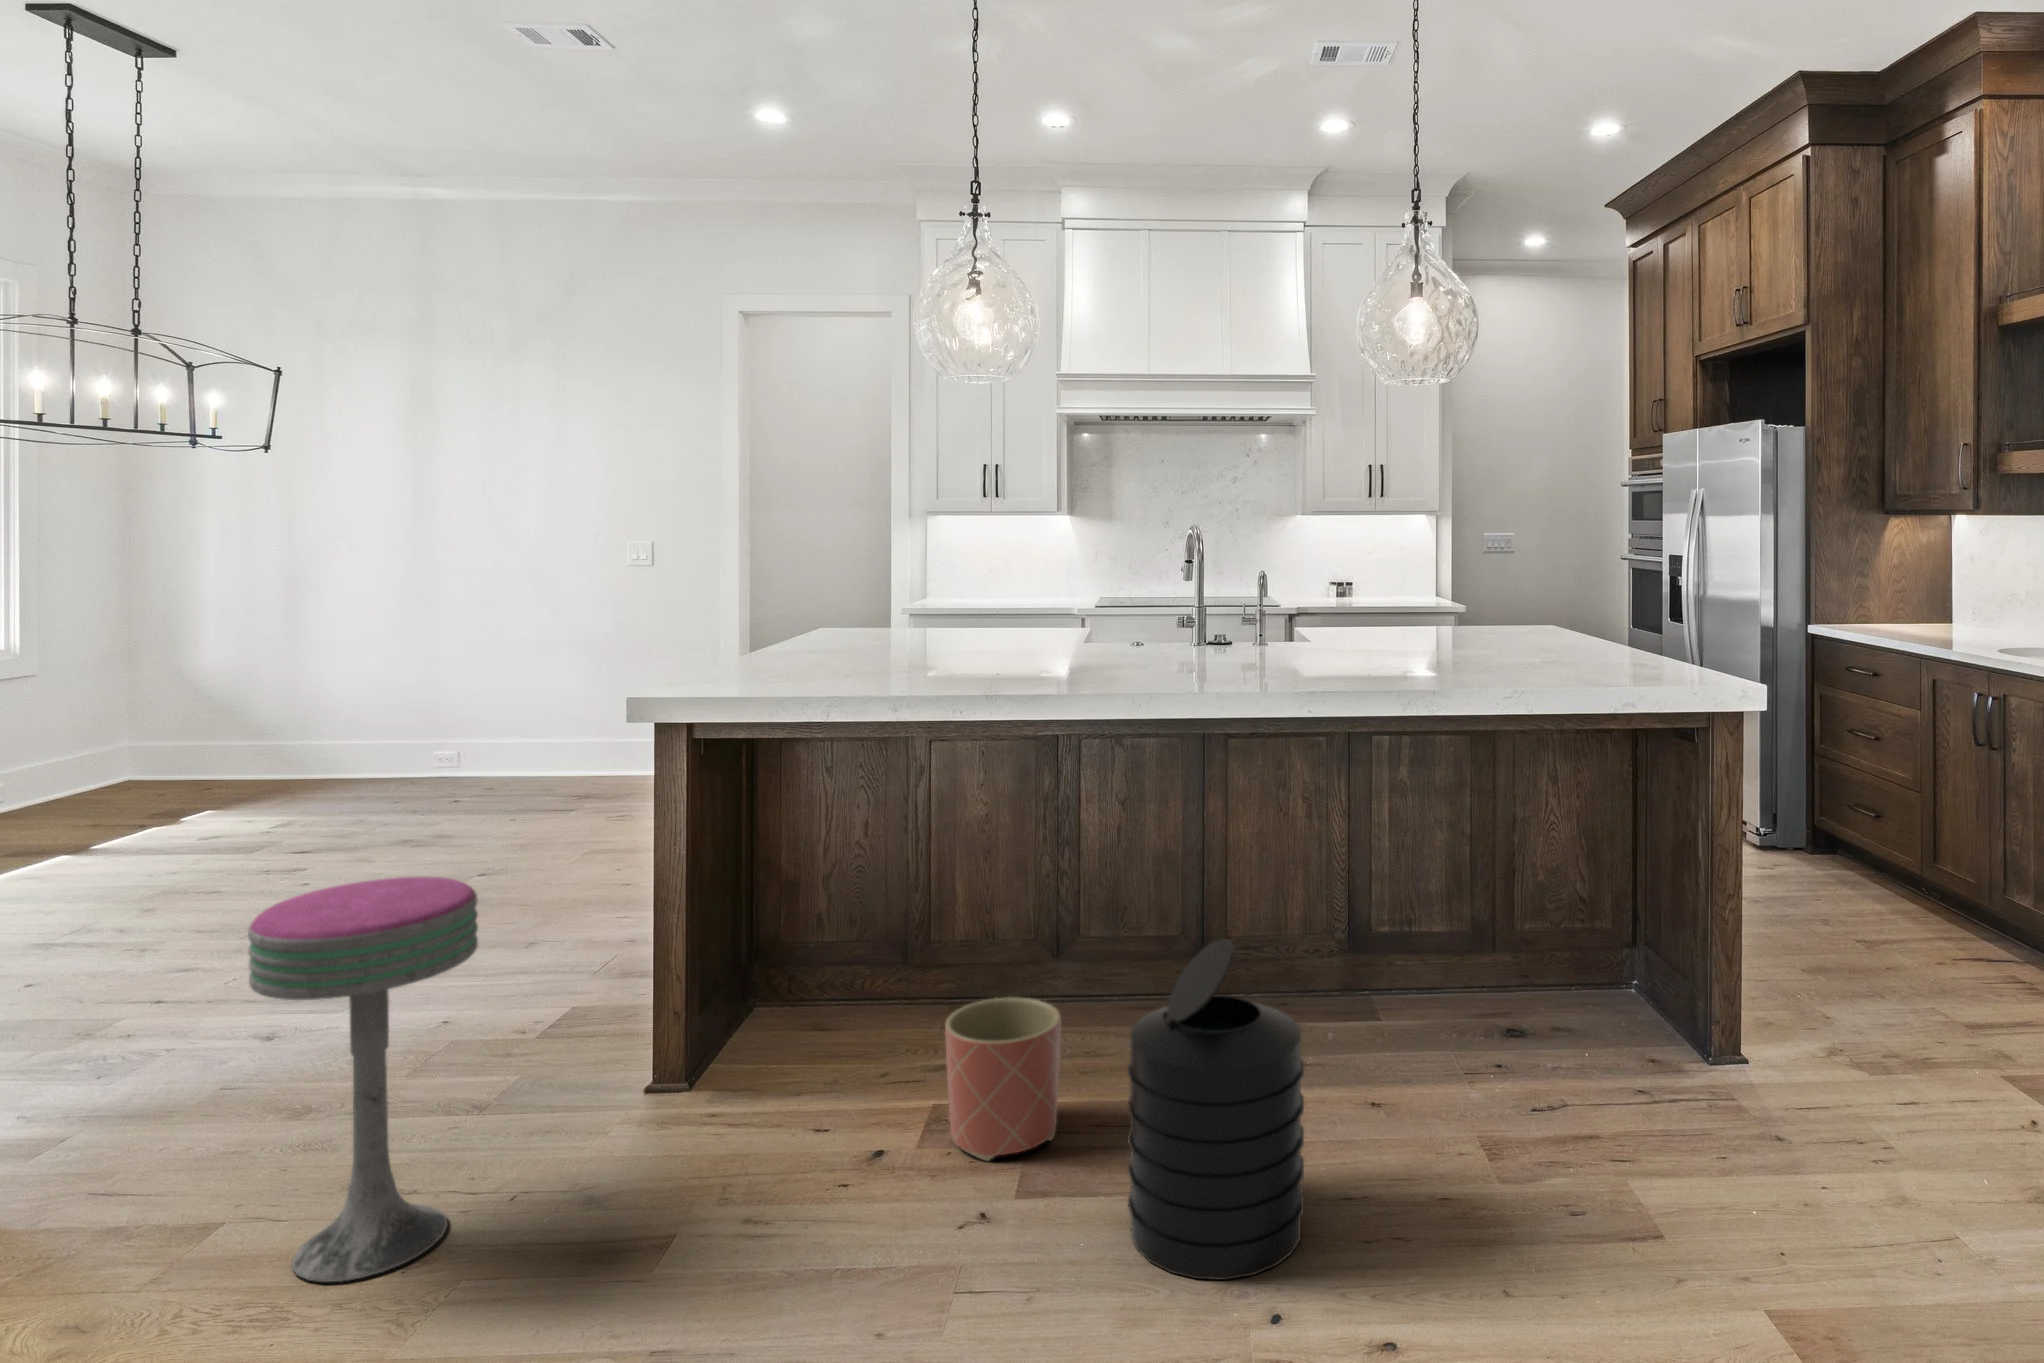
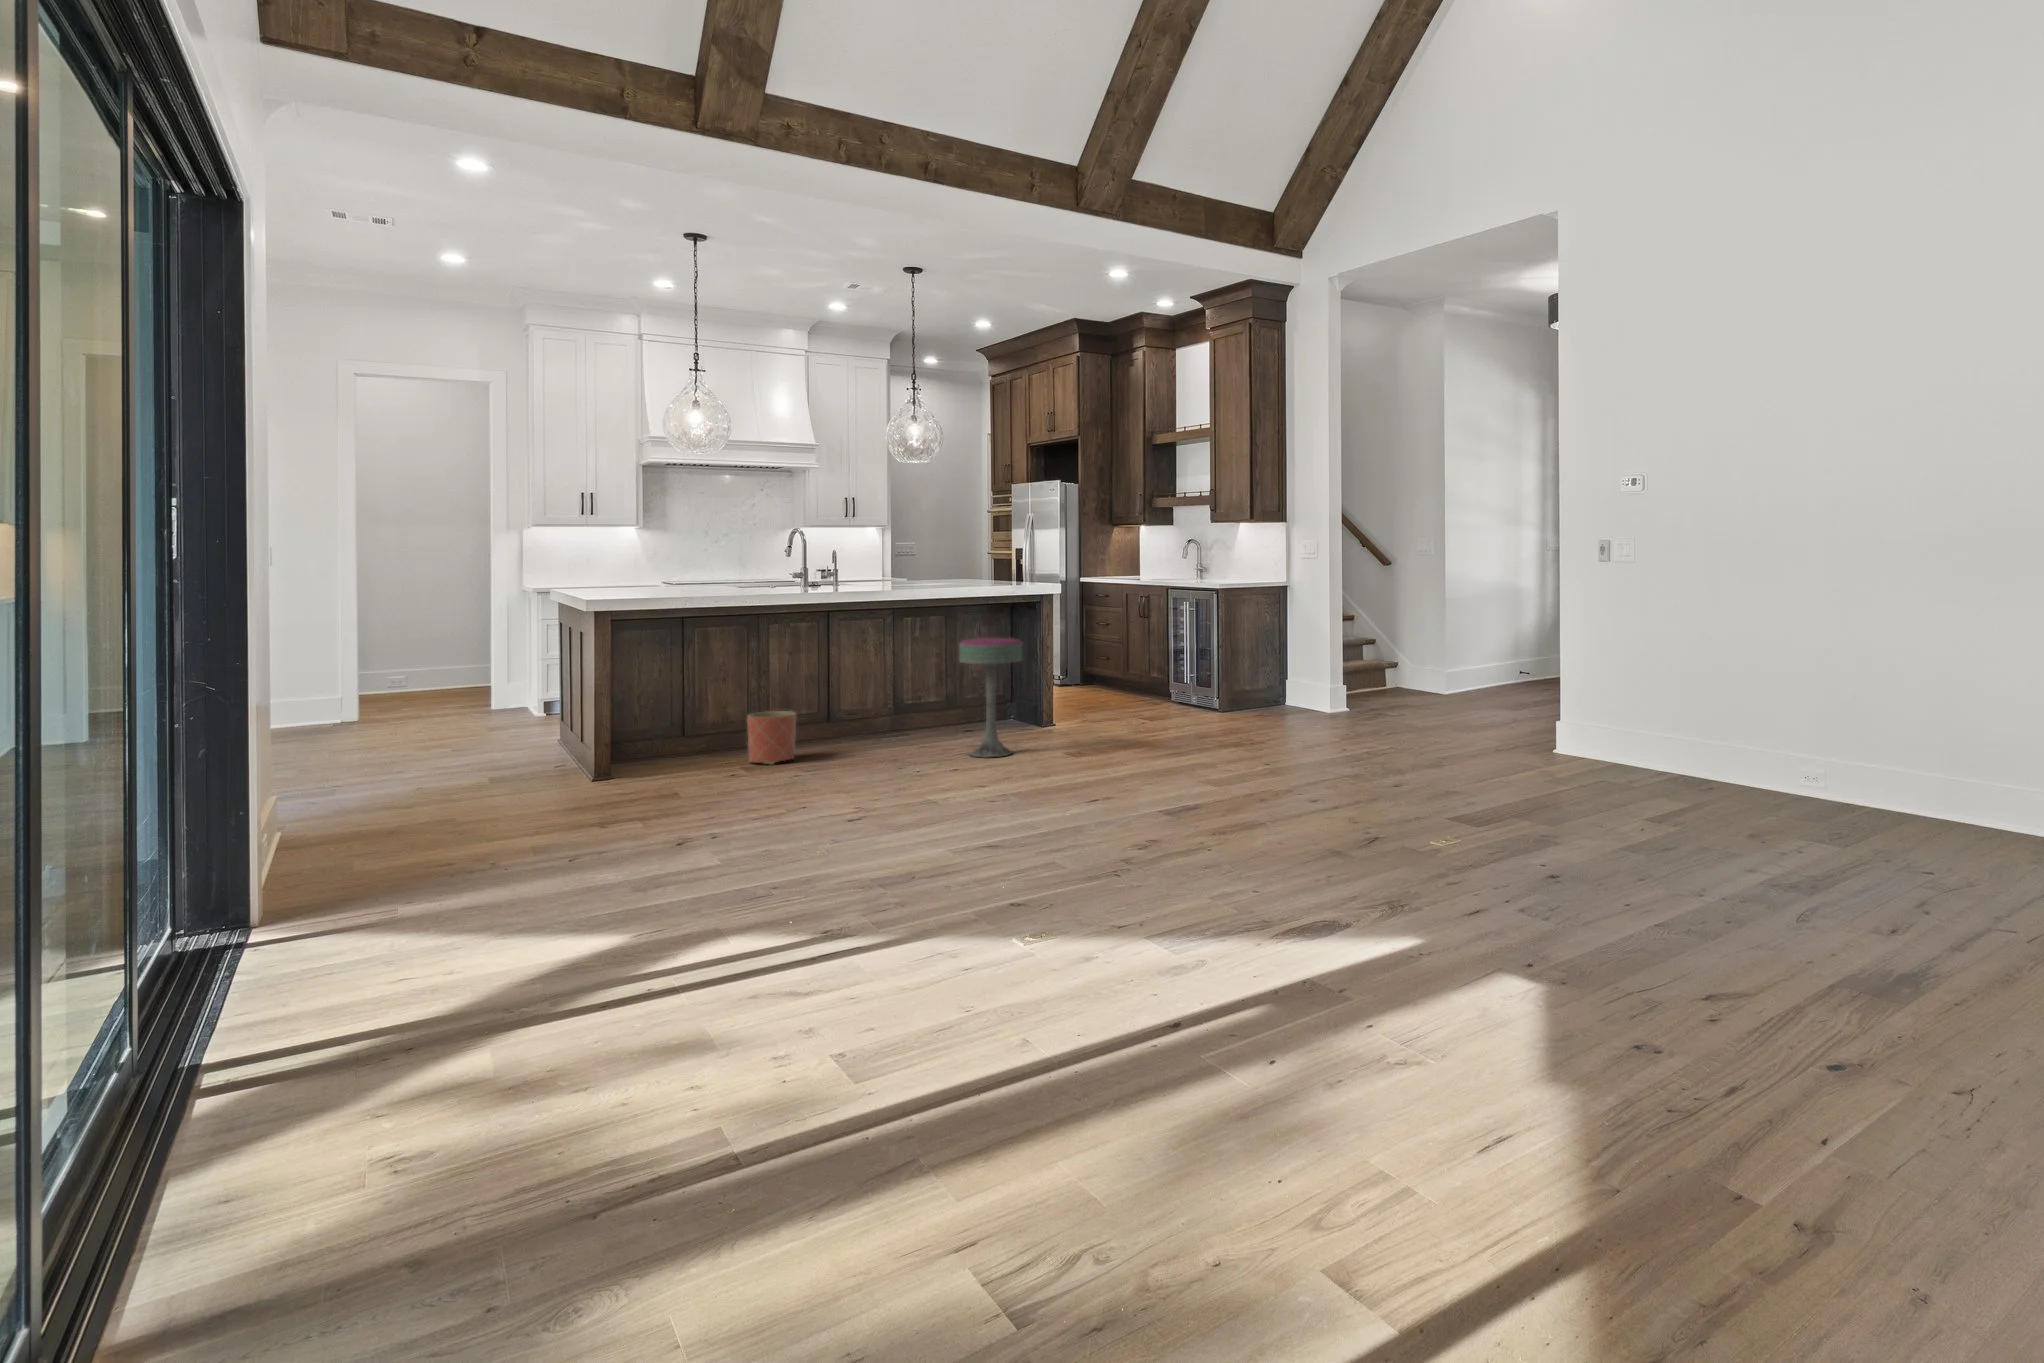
bar stool: present [248,877,478,1282] -> present [959,638,1023,757]
trash can: present [1127,939,1304,1280] -> none [843,662,908,769]

